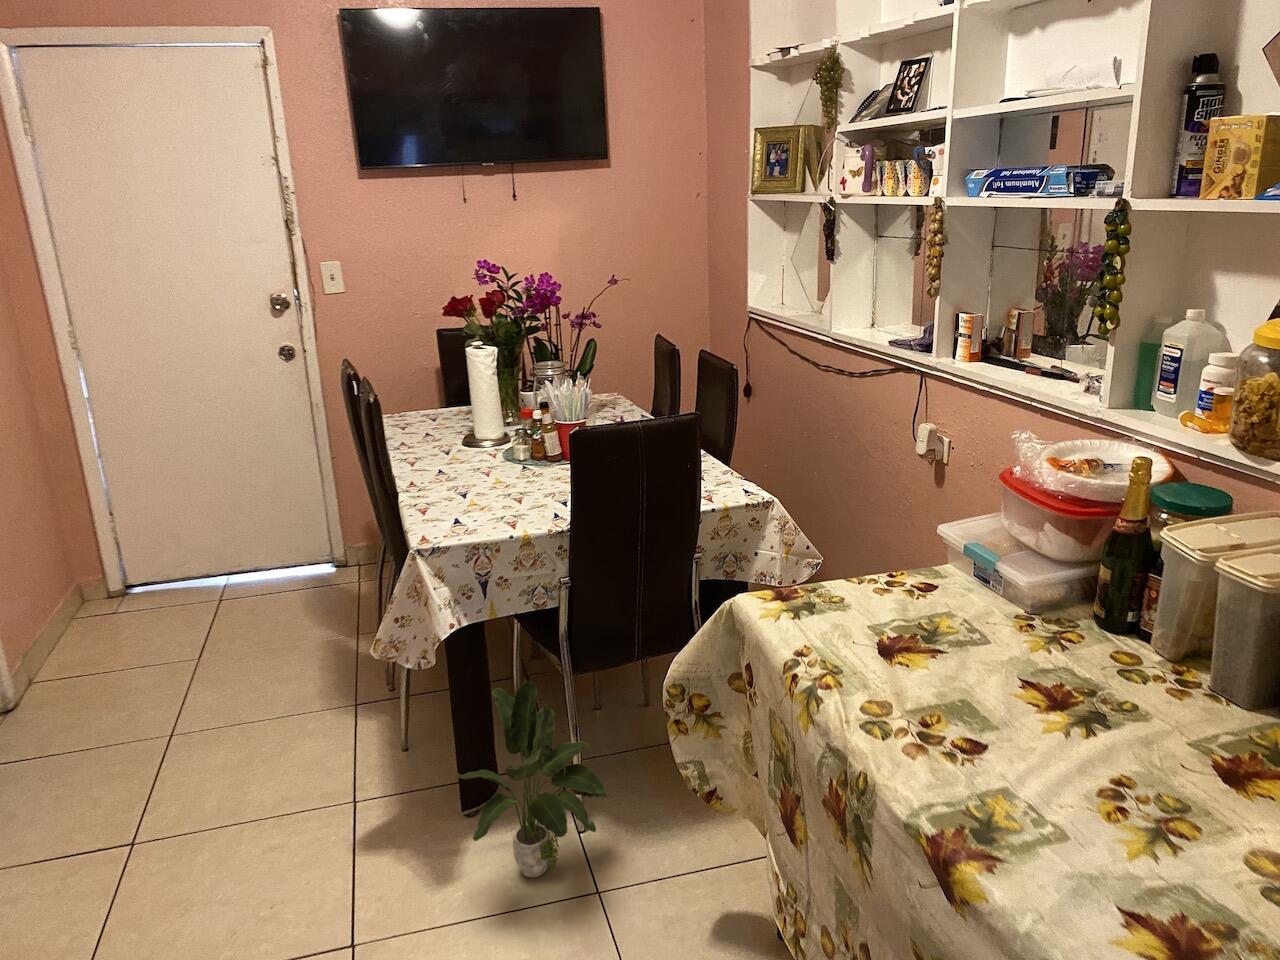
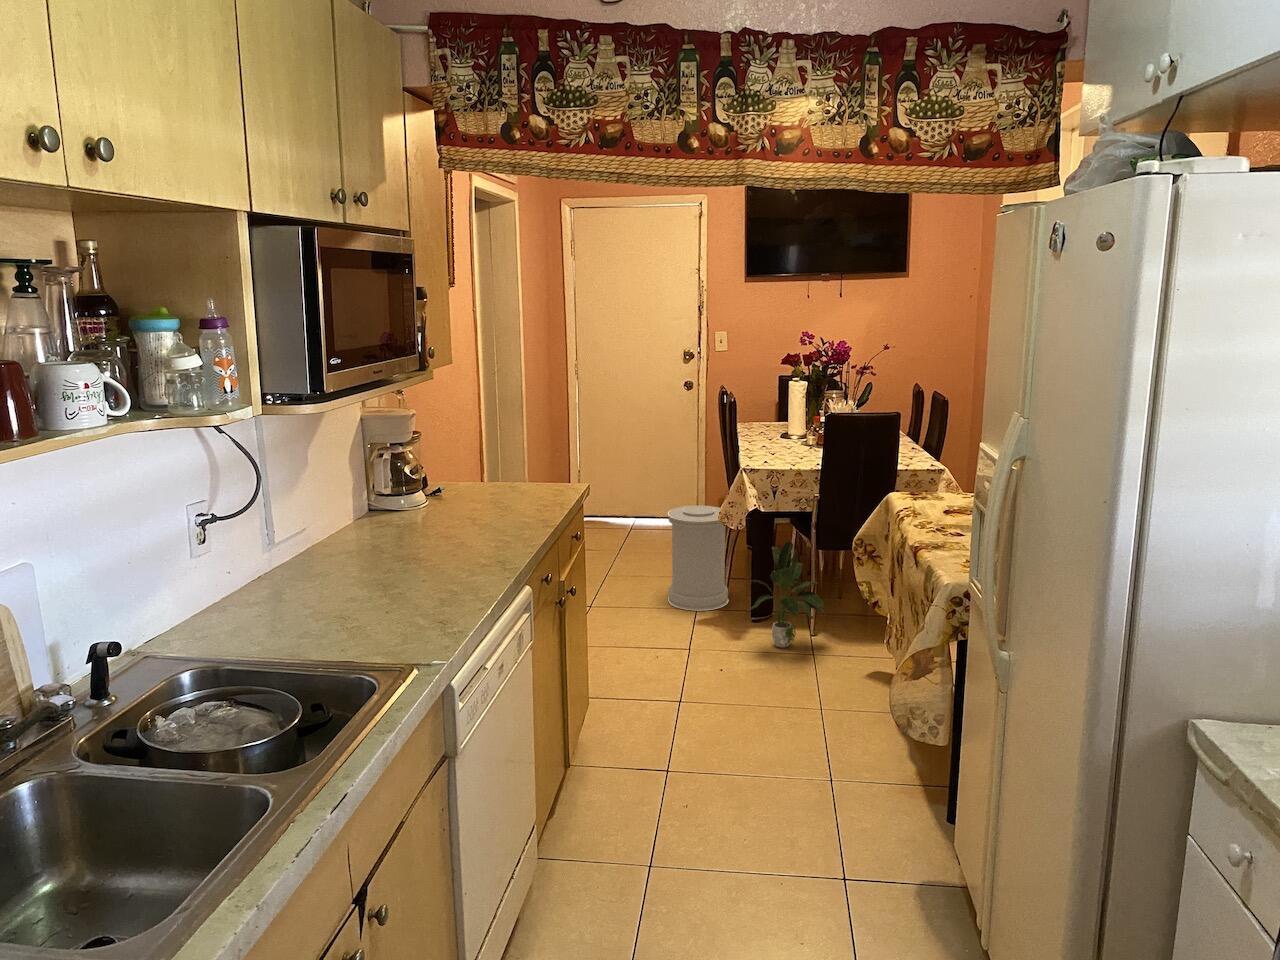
trash can: none [271,594,412,803] -> present [668,505,729,611]

